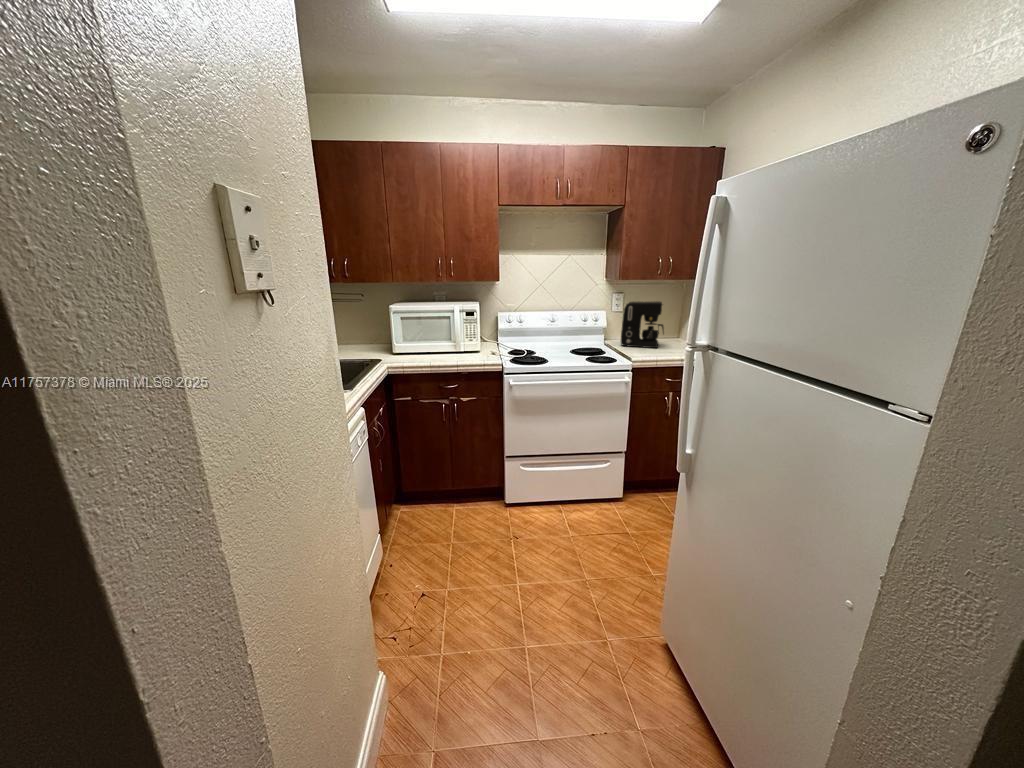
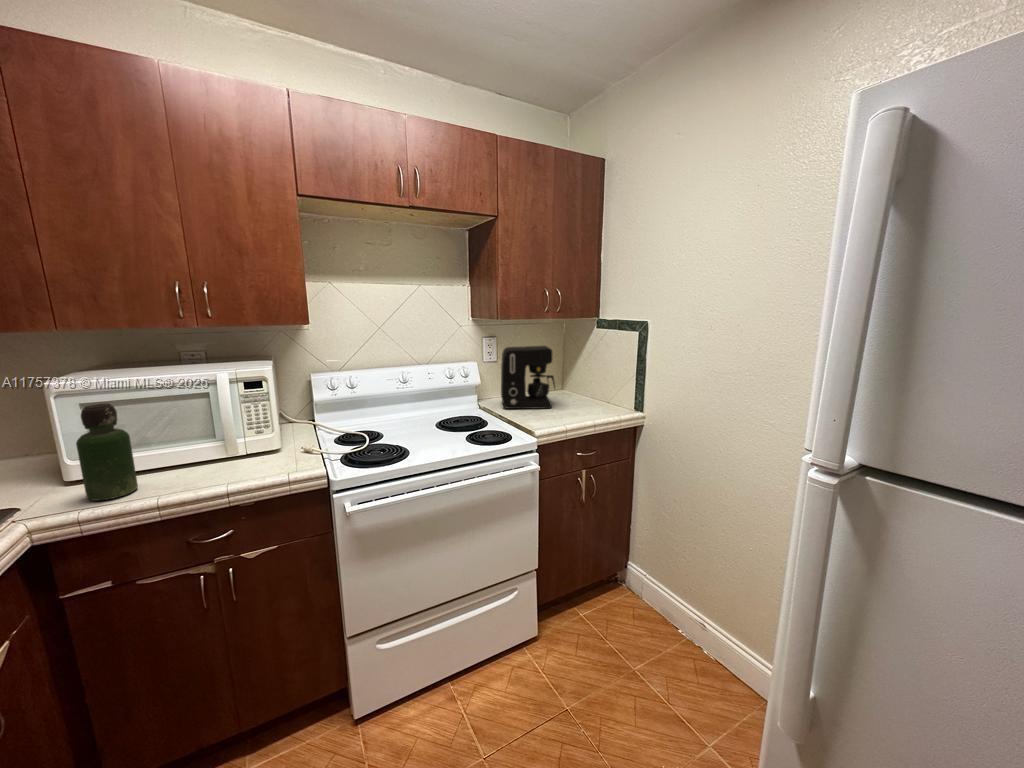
bottle: none [401,317,421,361] -> present [76,403,138,501]

